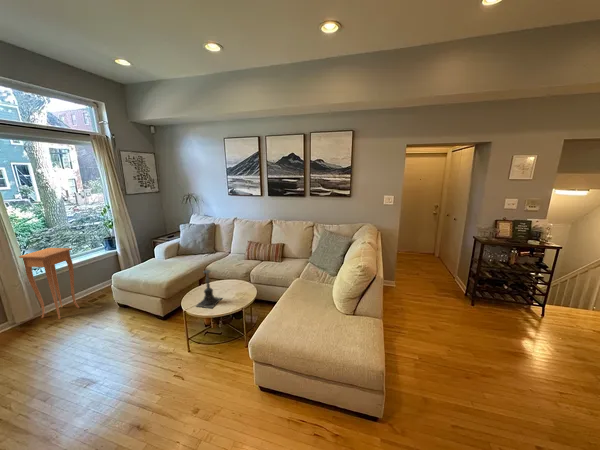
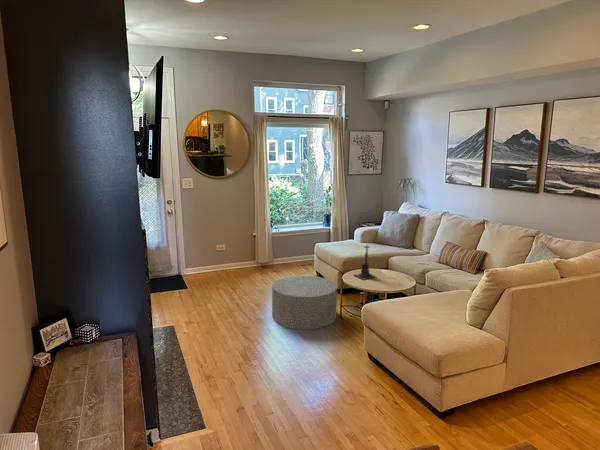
side table: present [19,248,80,319] -> none [269,213,298,270]
ottoman: none [73,320,184,424] -> present [272,276,337,329]

